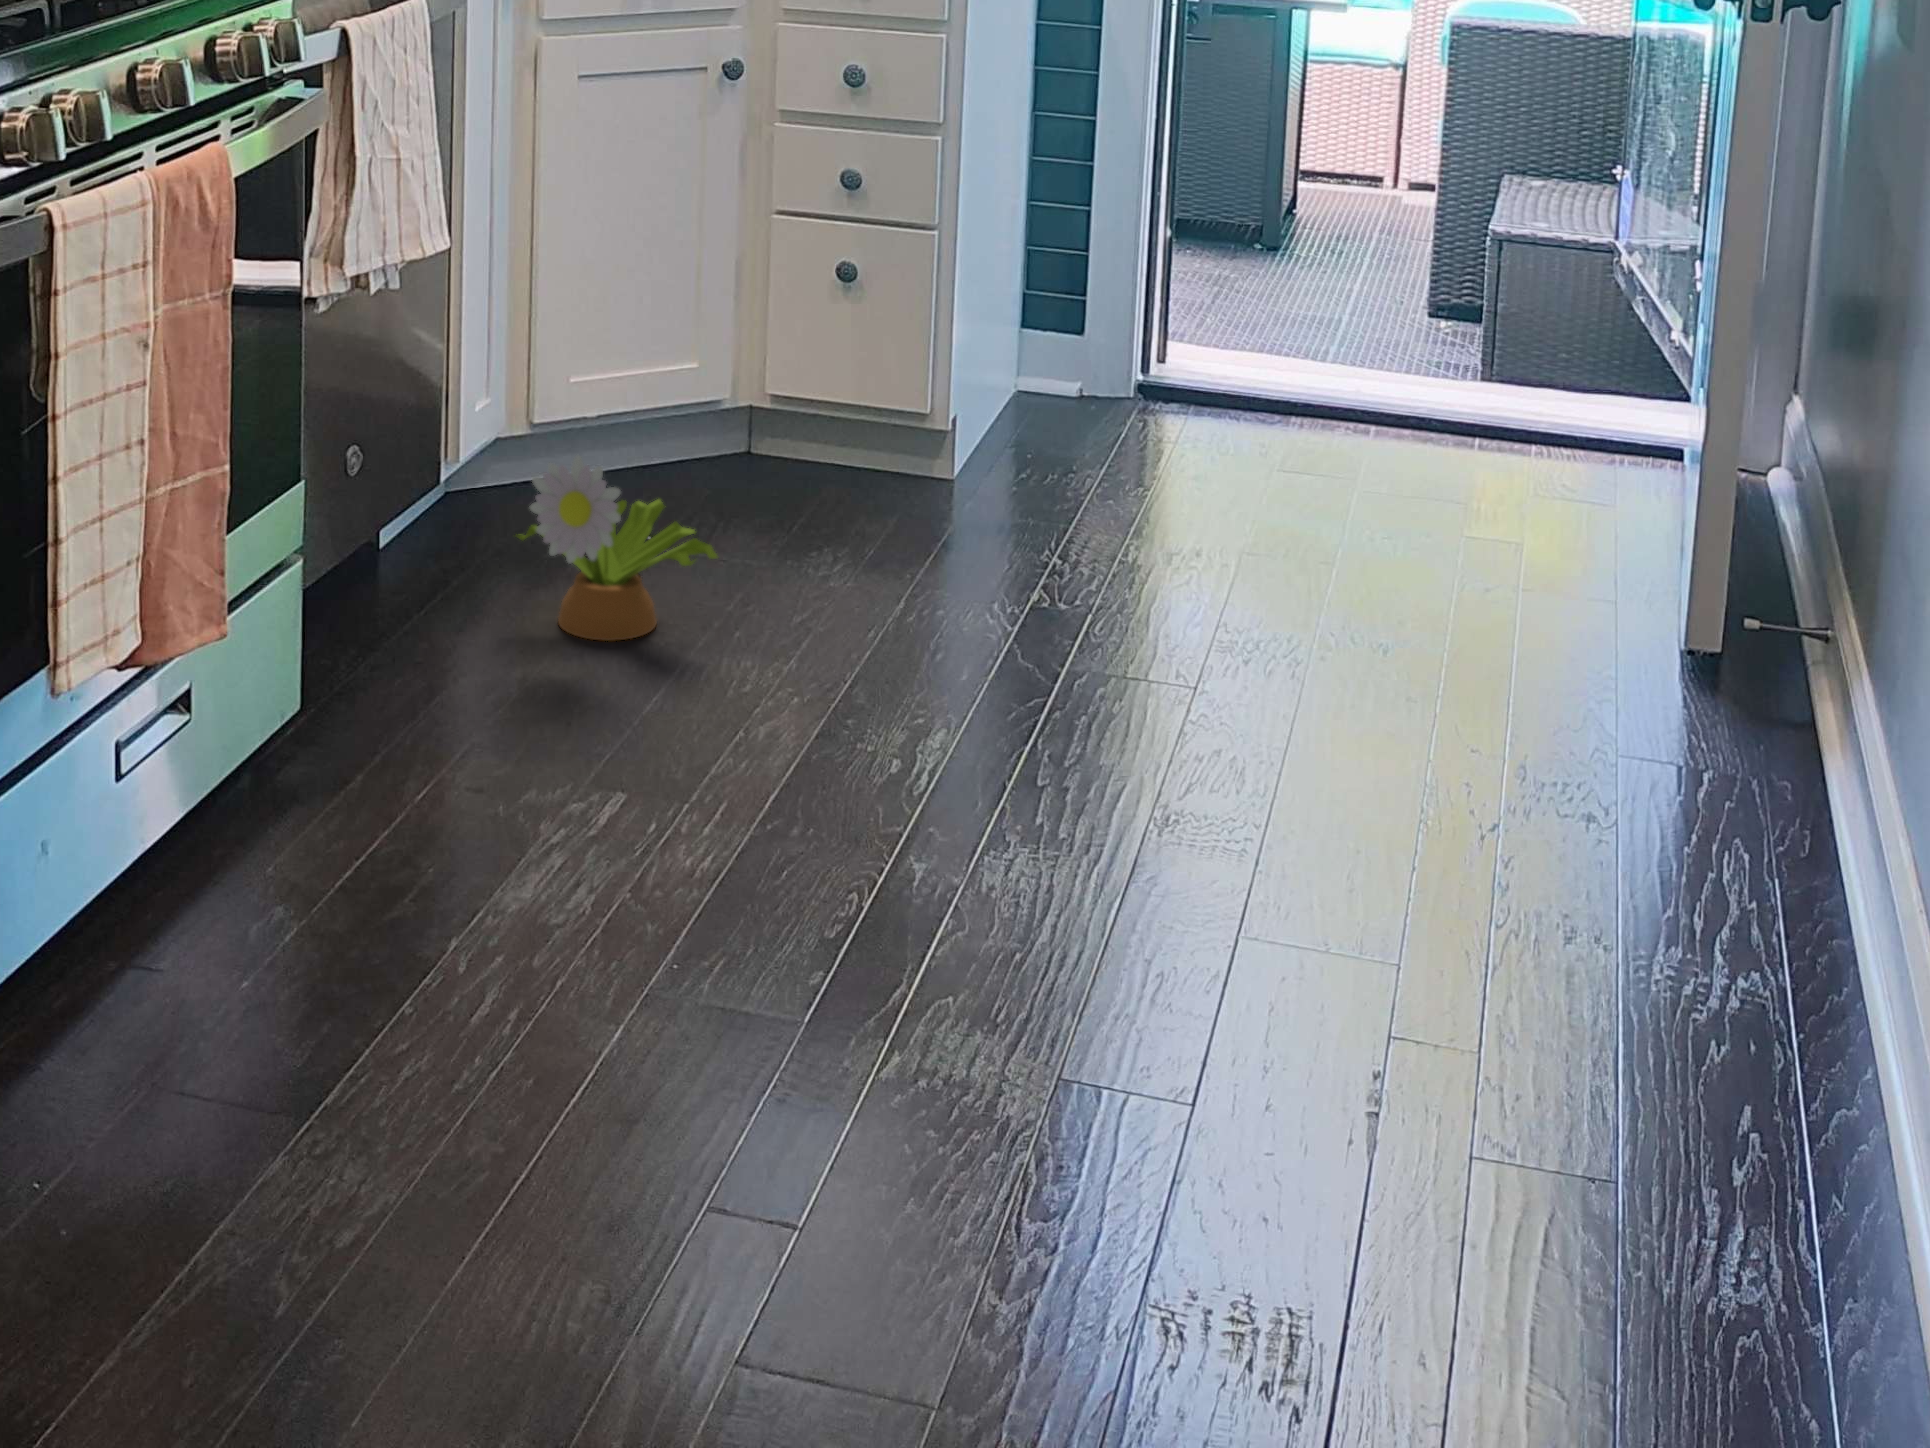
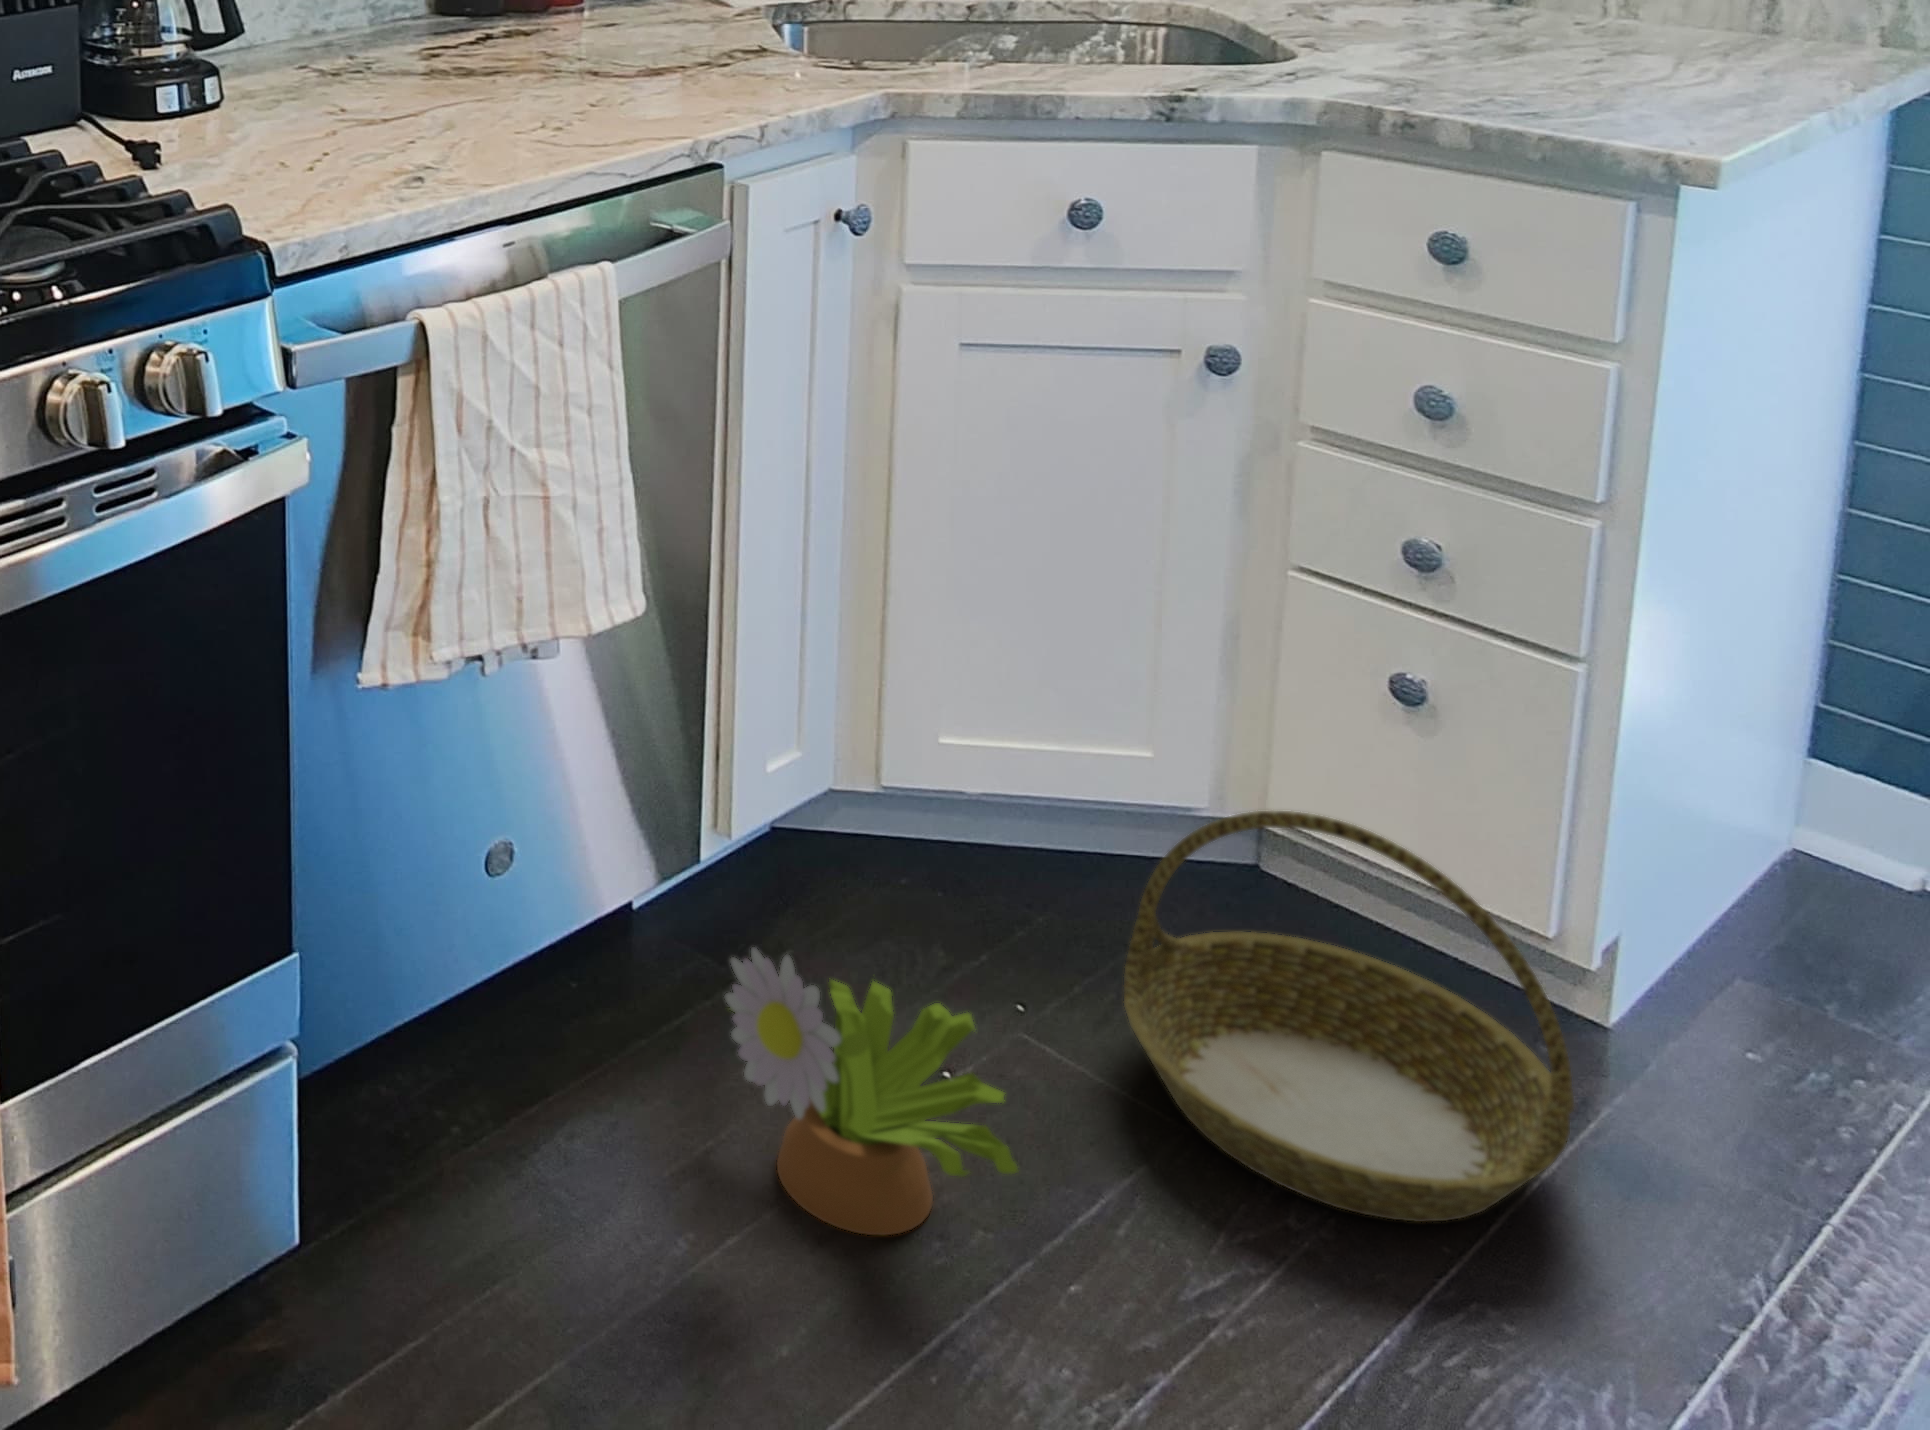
basket: none [721,337,965,570] -> present [1124,811,1575,1222]

